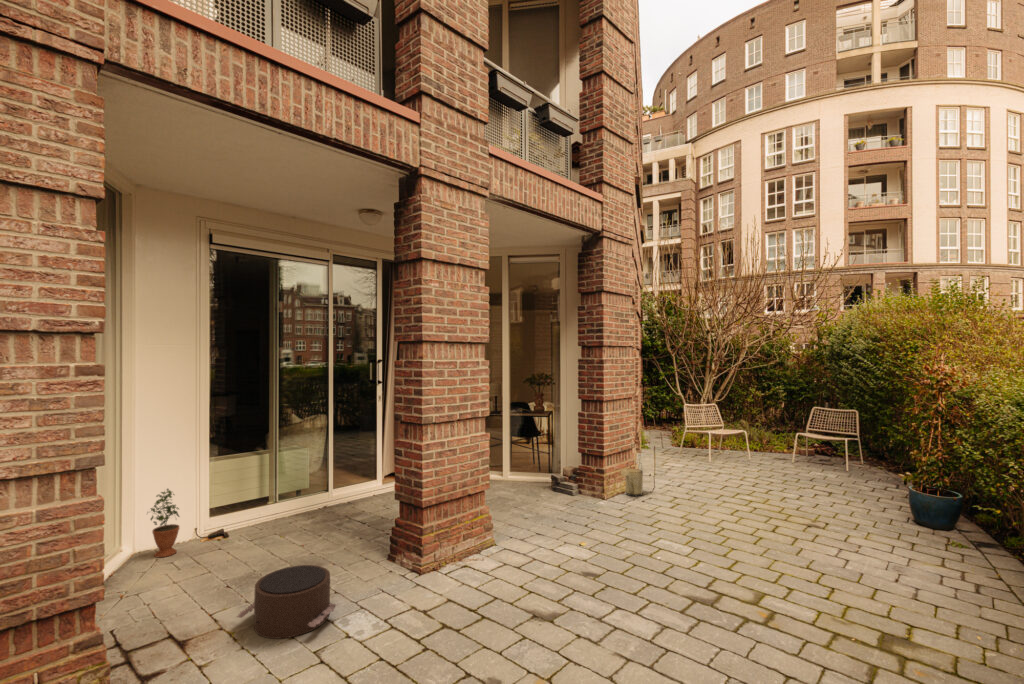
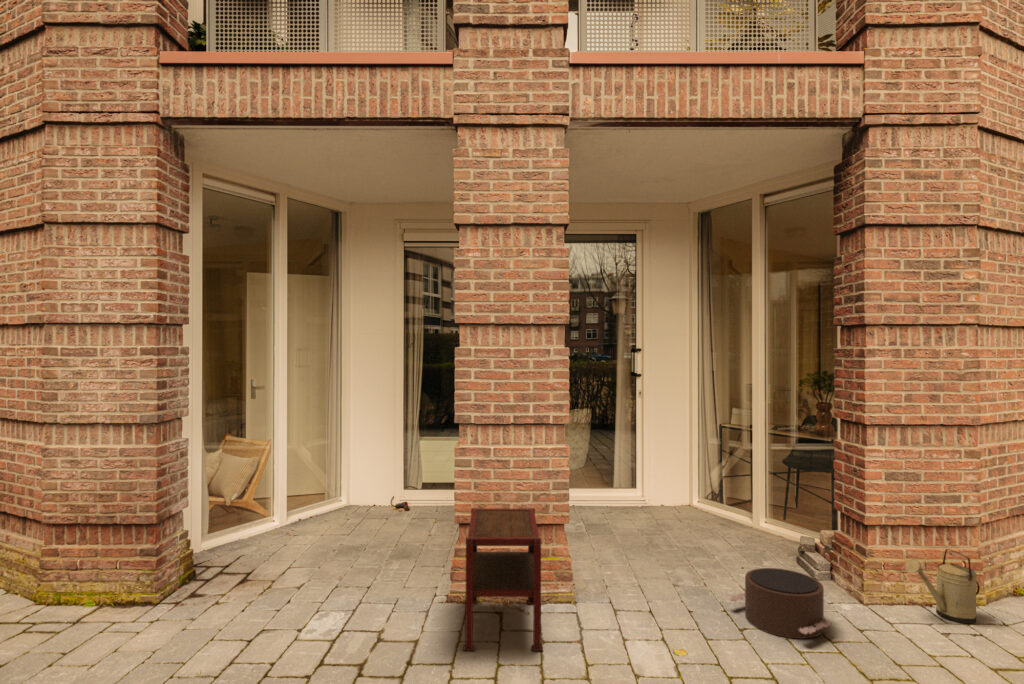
side table: none [436,482,533,594] -> present [463,508,543,651]
potted plant: present [151,489,179,557] -> none [327,458,352,517]
pouf: present [237,565,336,639] -> present [730,568,831,639]

